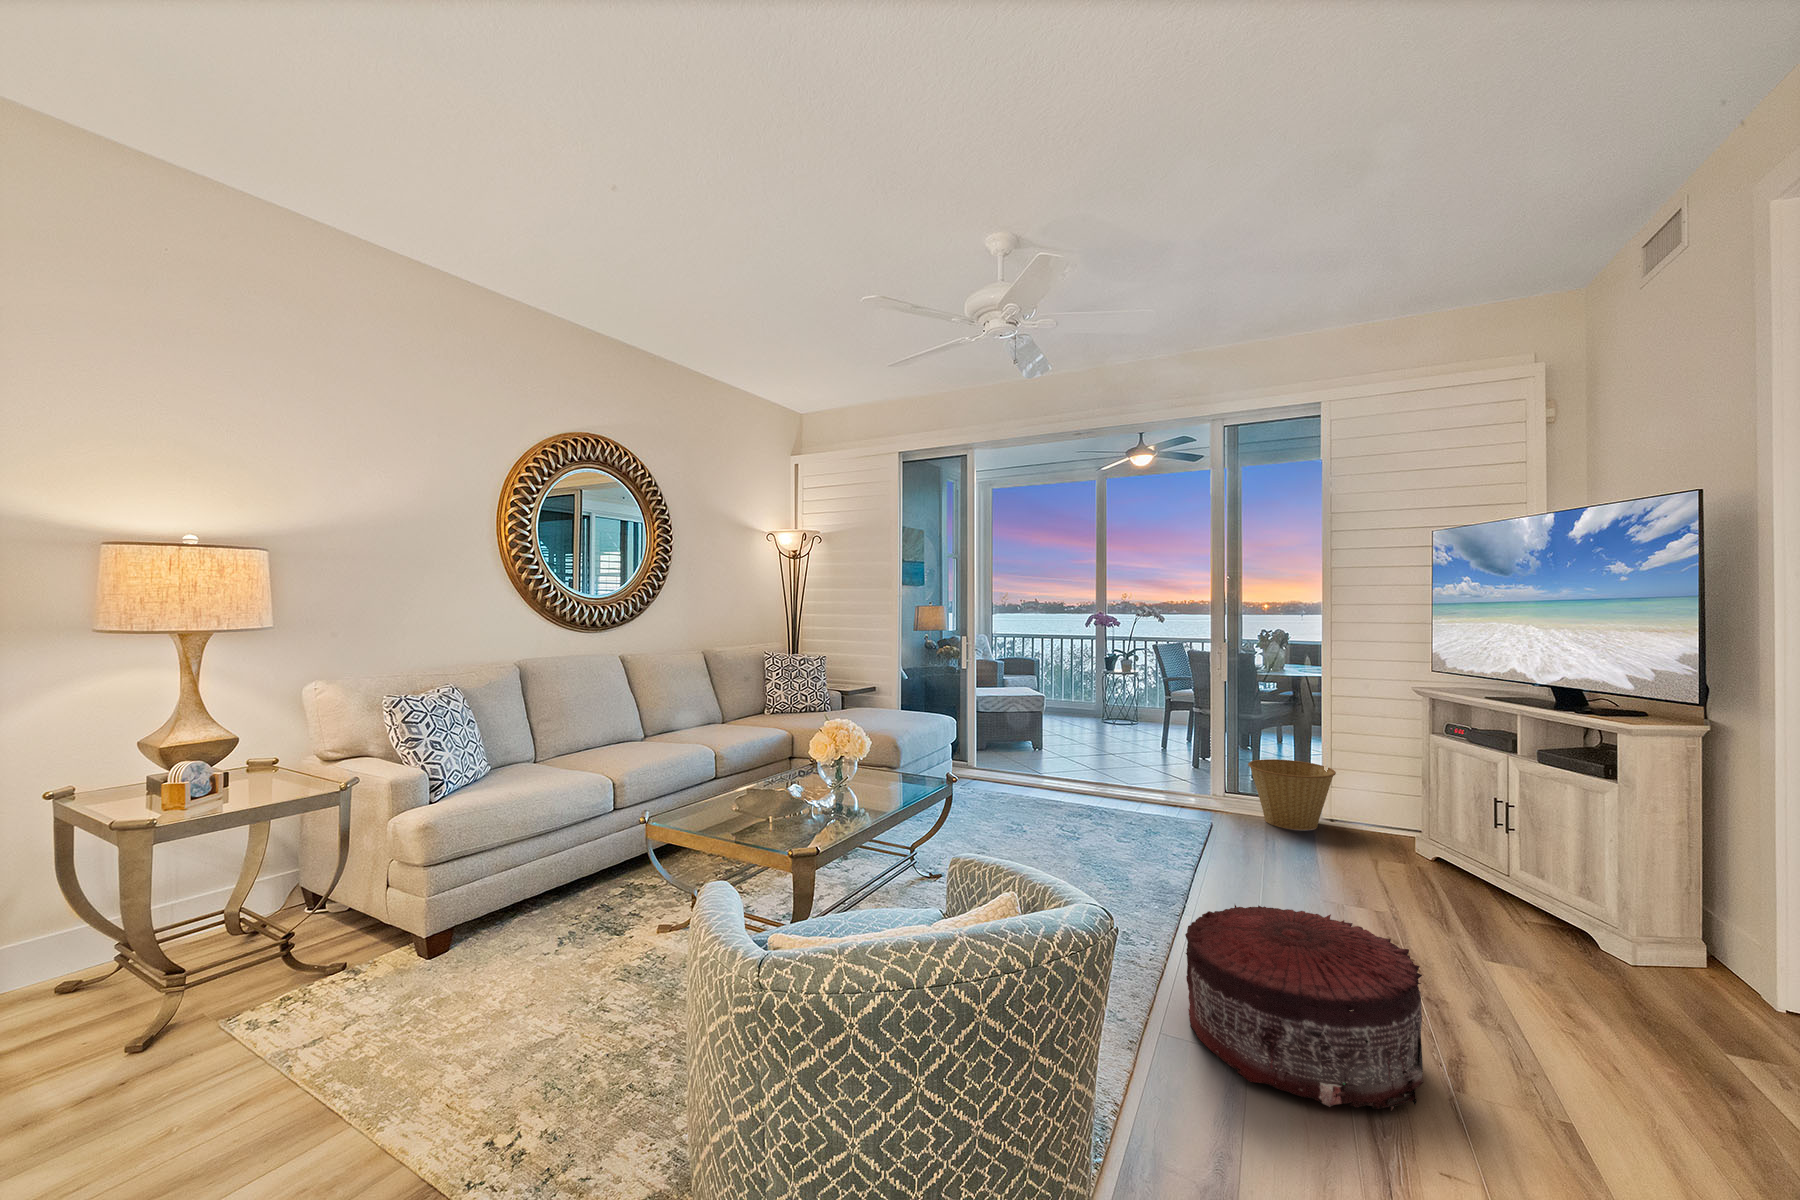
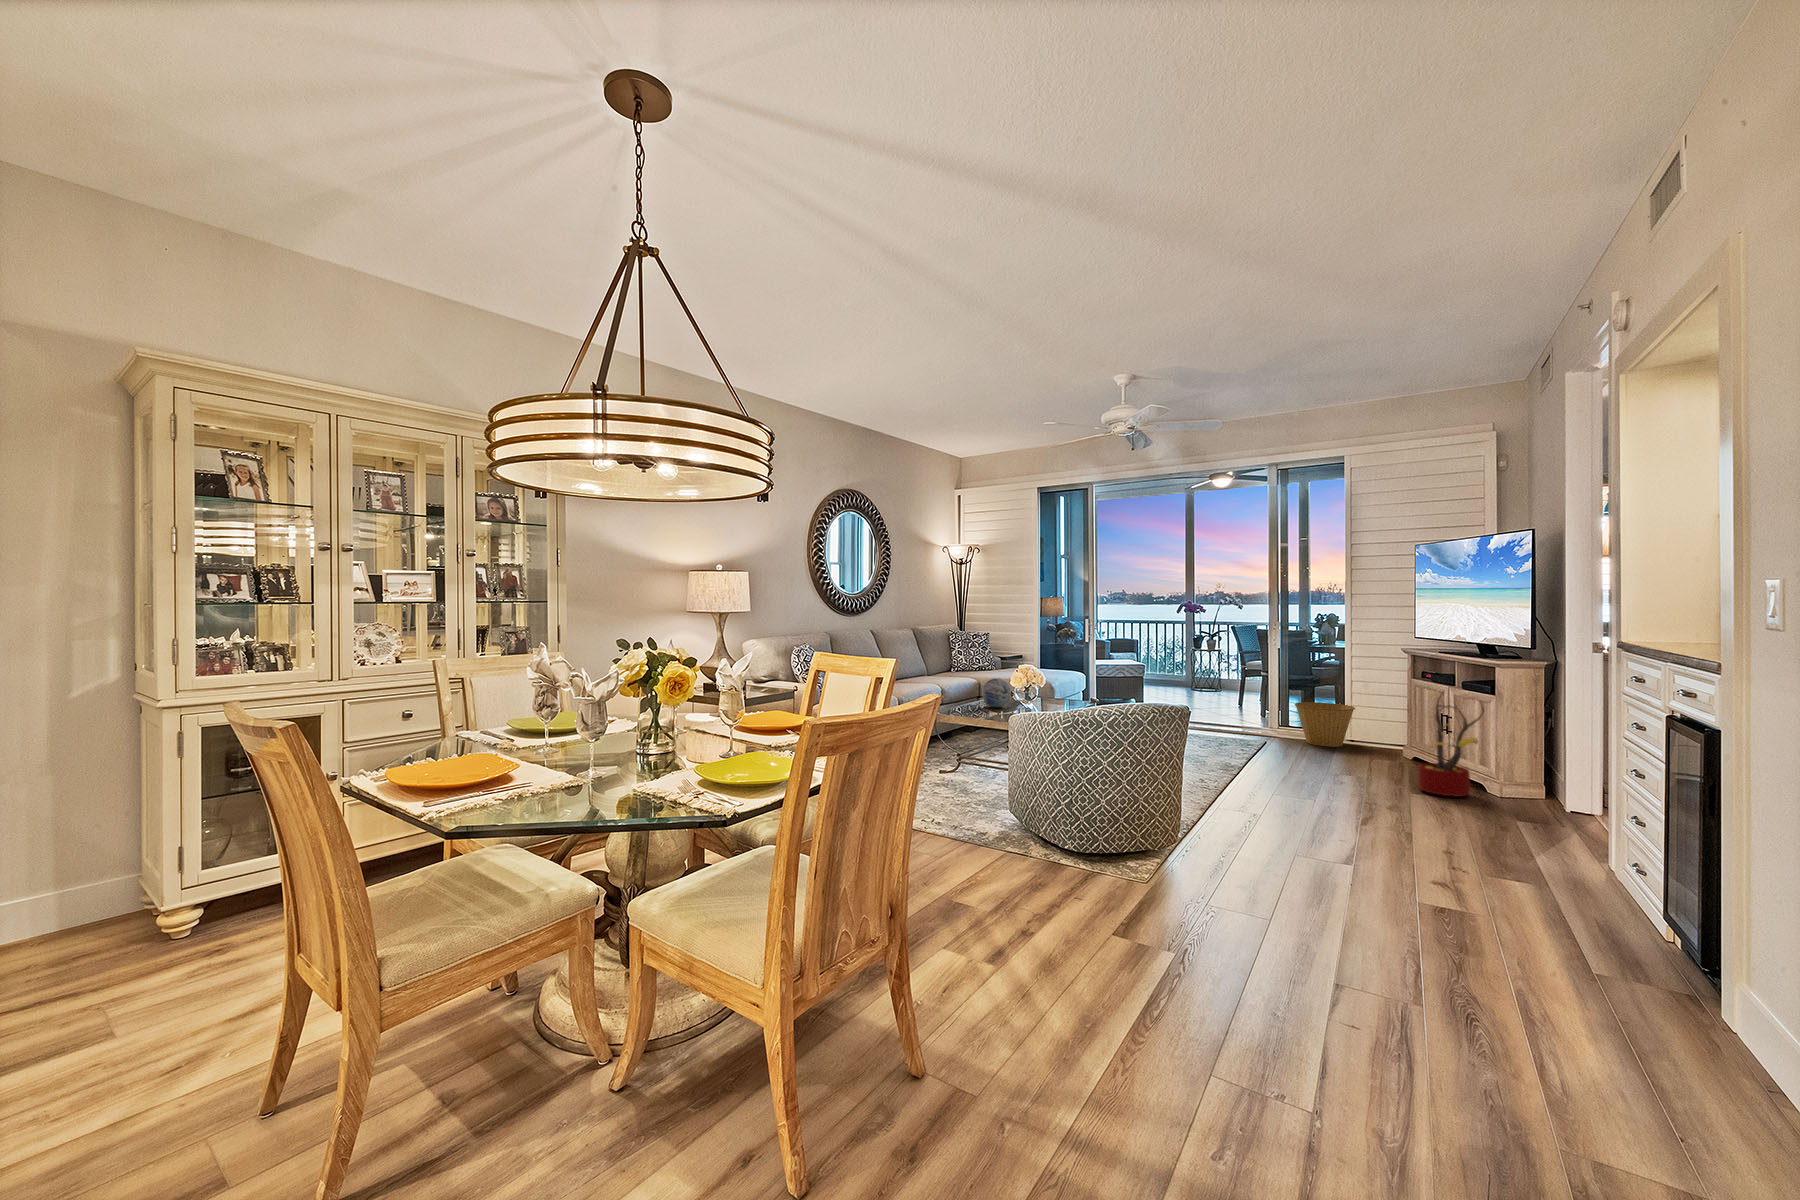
decorative orb: none [747,753,798,806] -> present [982,678,1011,708]
decorative plant: none [1487,769,1630,973] -> present [1418,693,1484,796]
pouf: present [1185,905,1423,1111] -> none [1233,751,1350,826]

